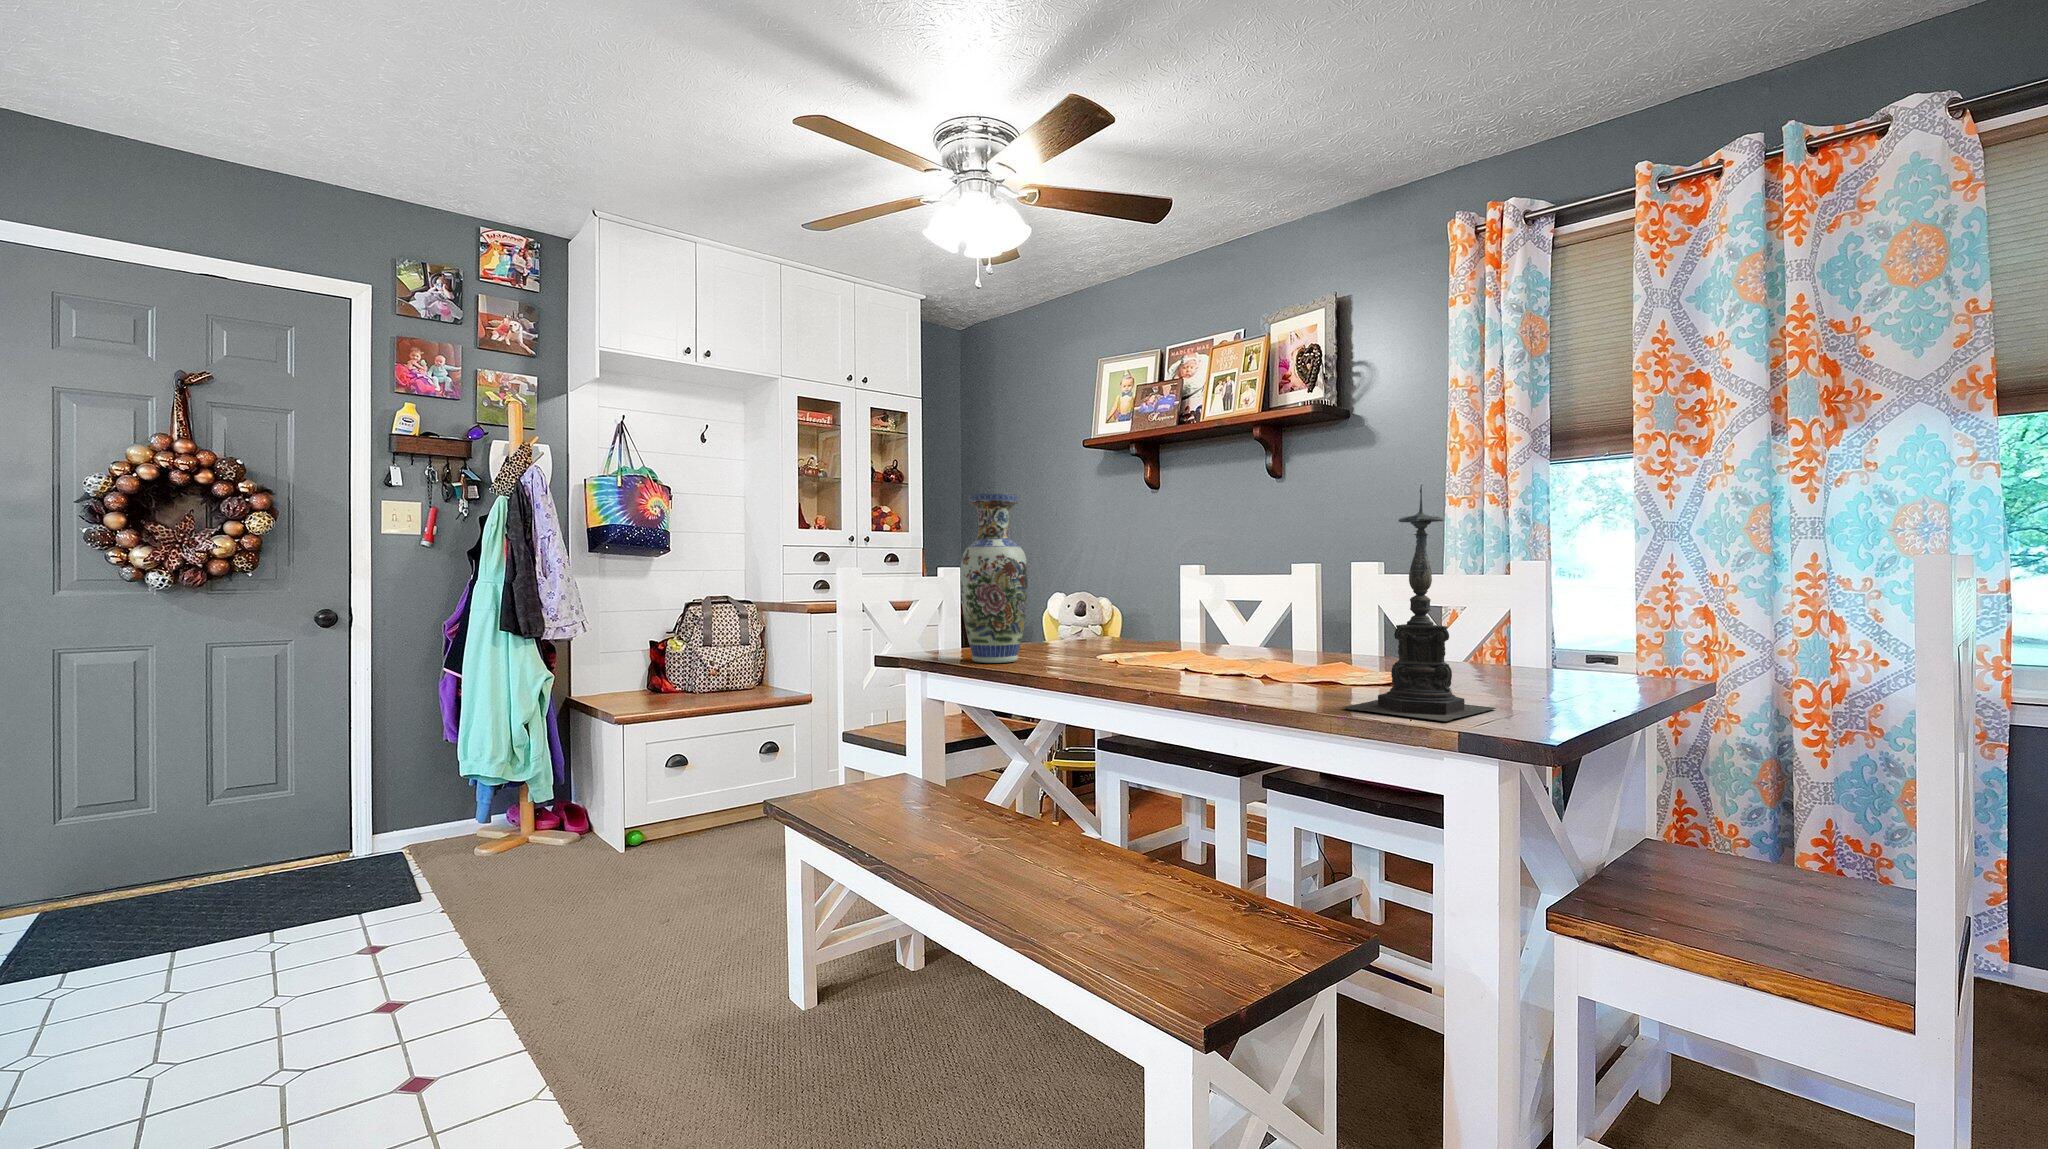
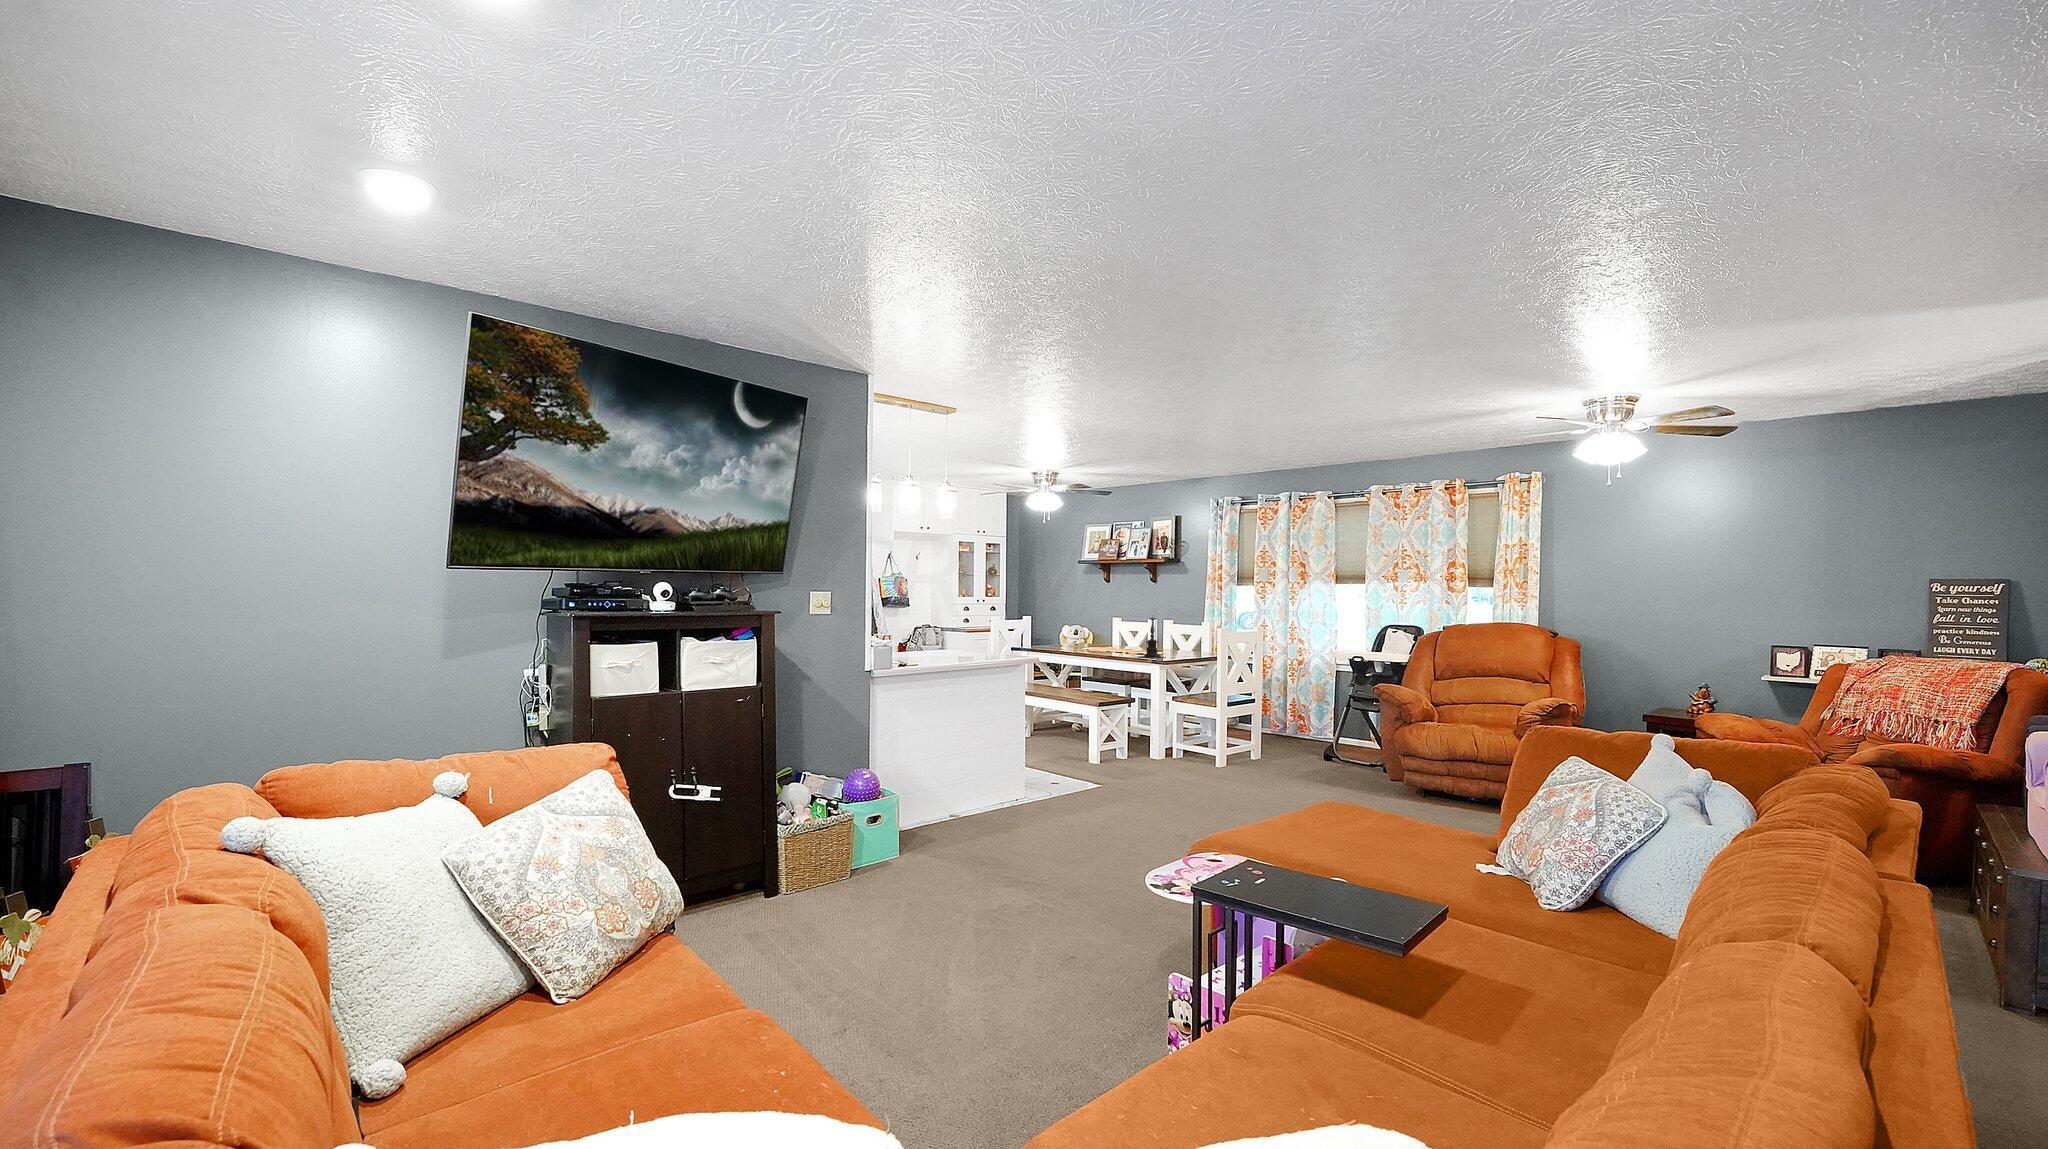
vase: present [960,493,1028,663] -> none [1048,602,1067,649]

